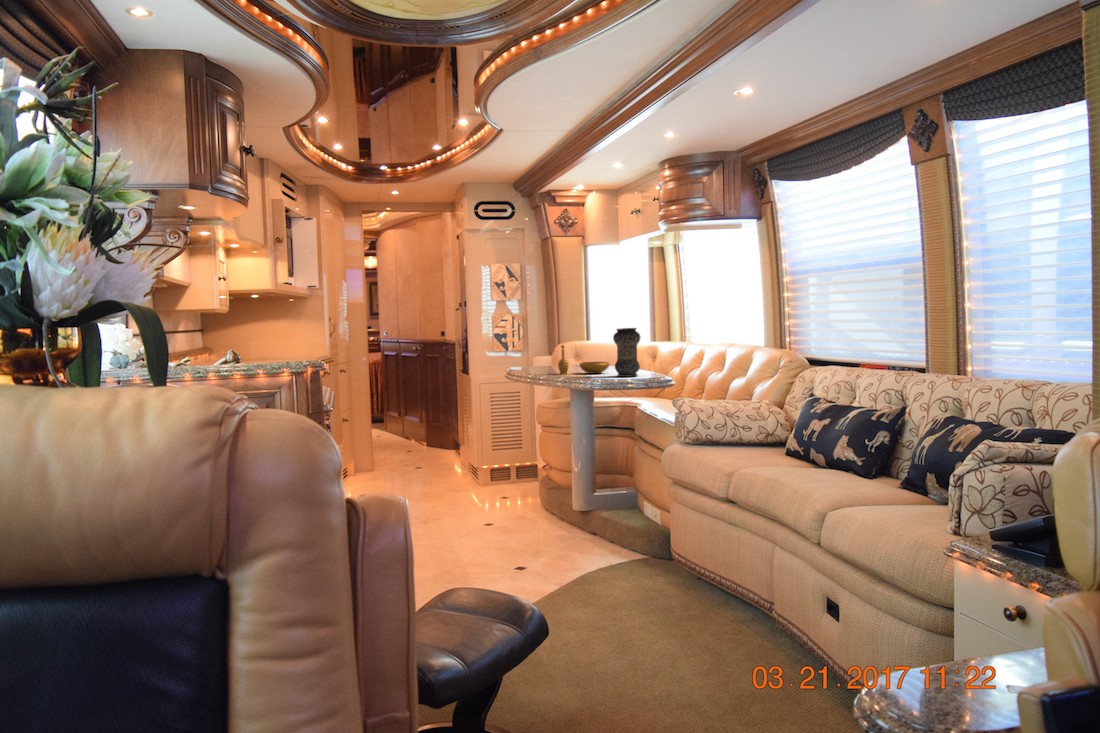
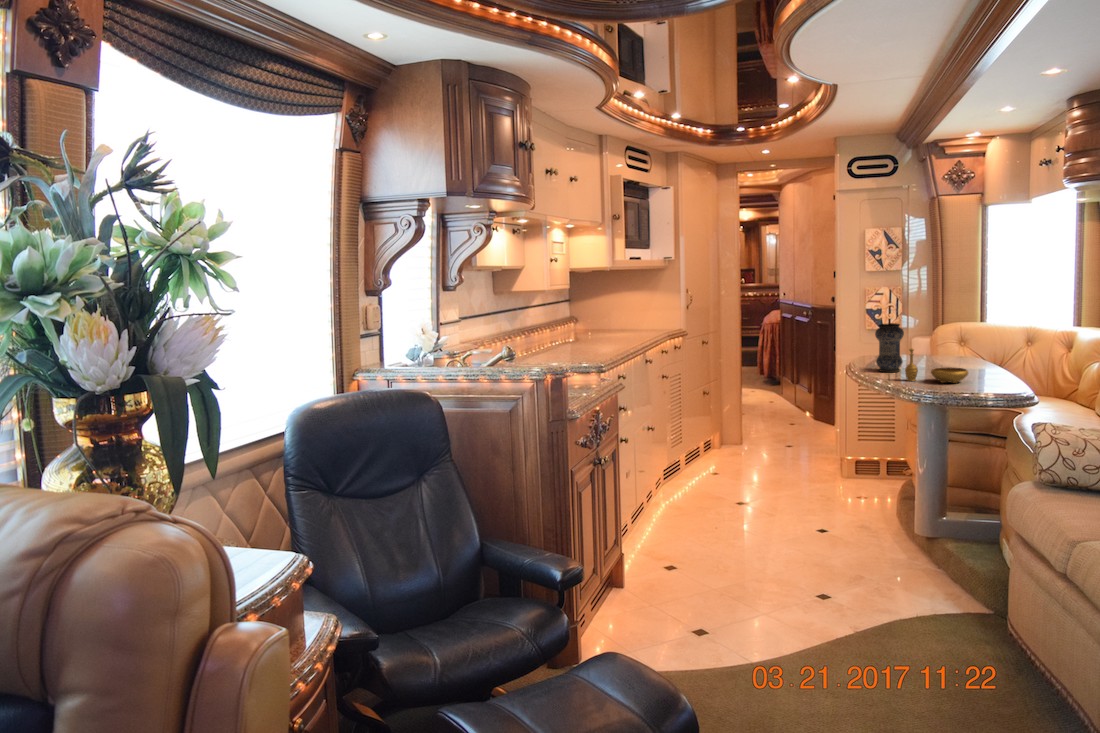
vase: present [613,328,640,377] -> present [875,323,904,372]

